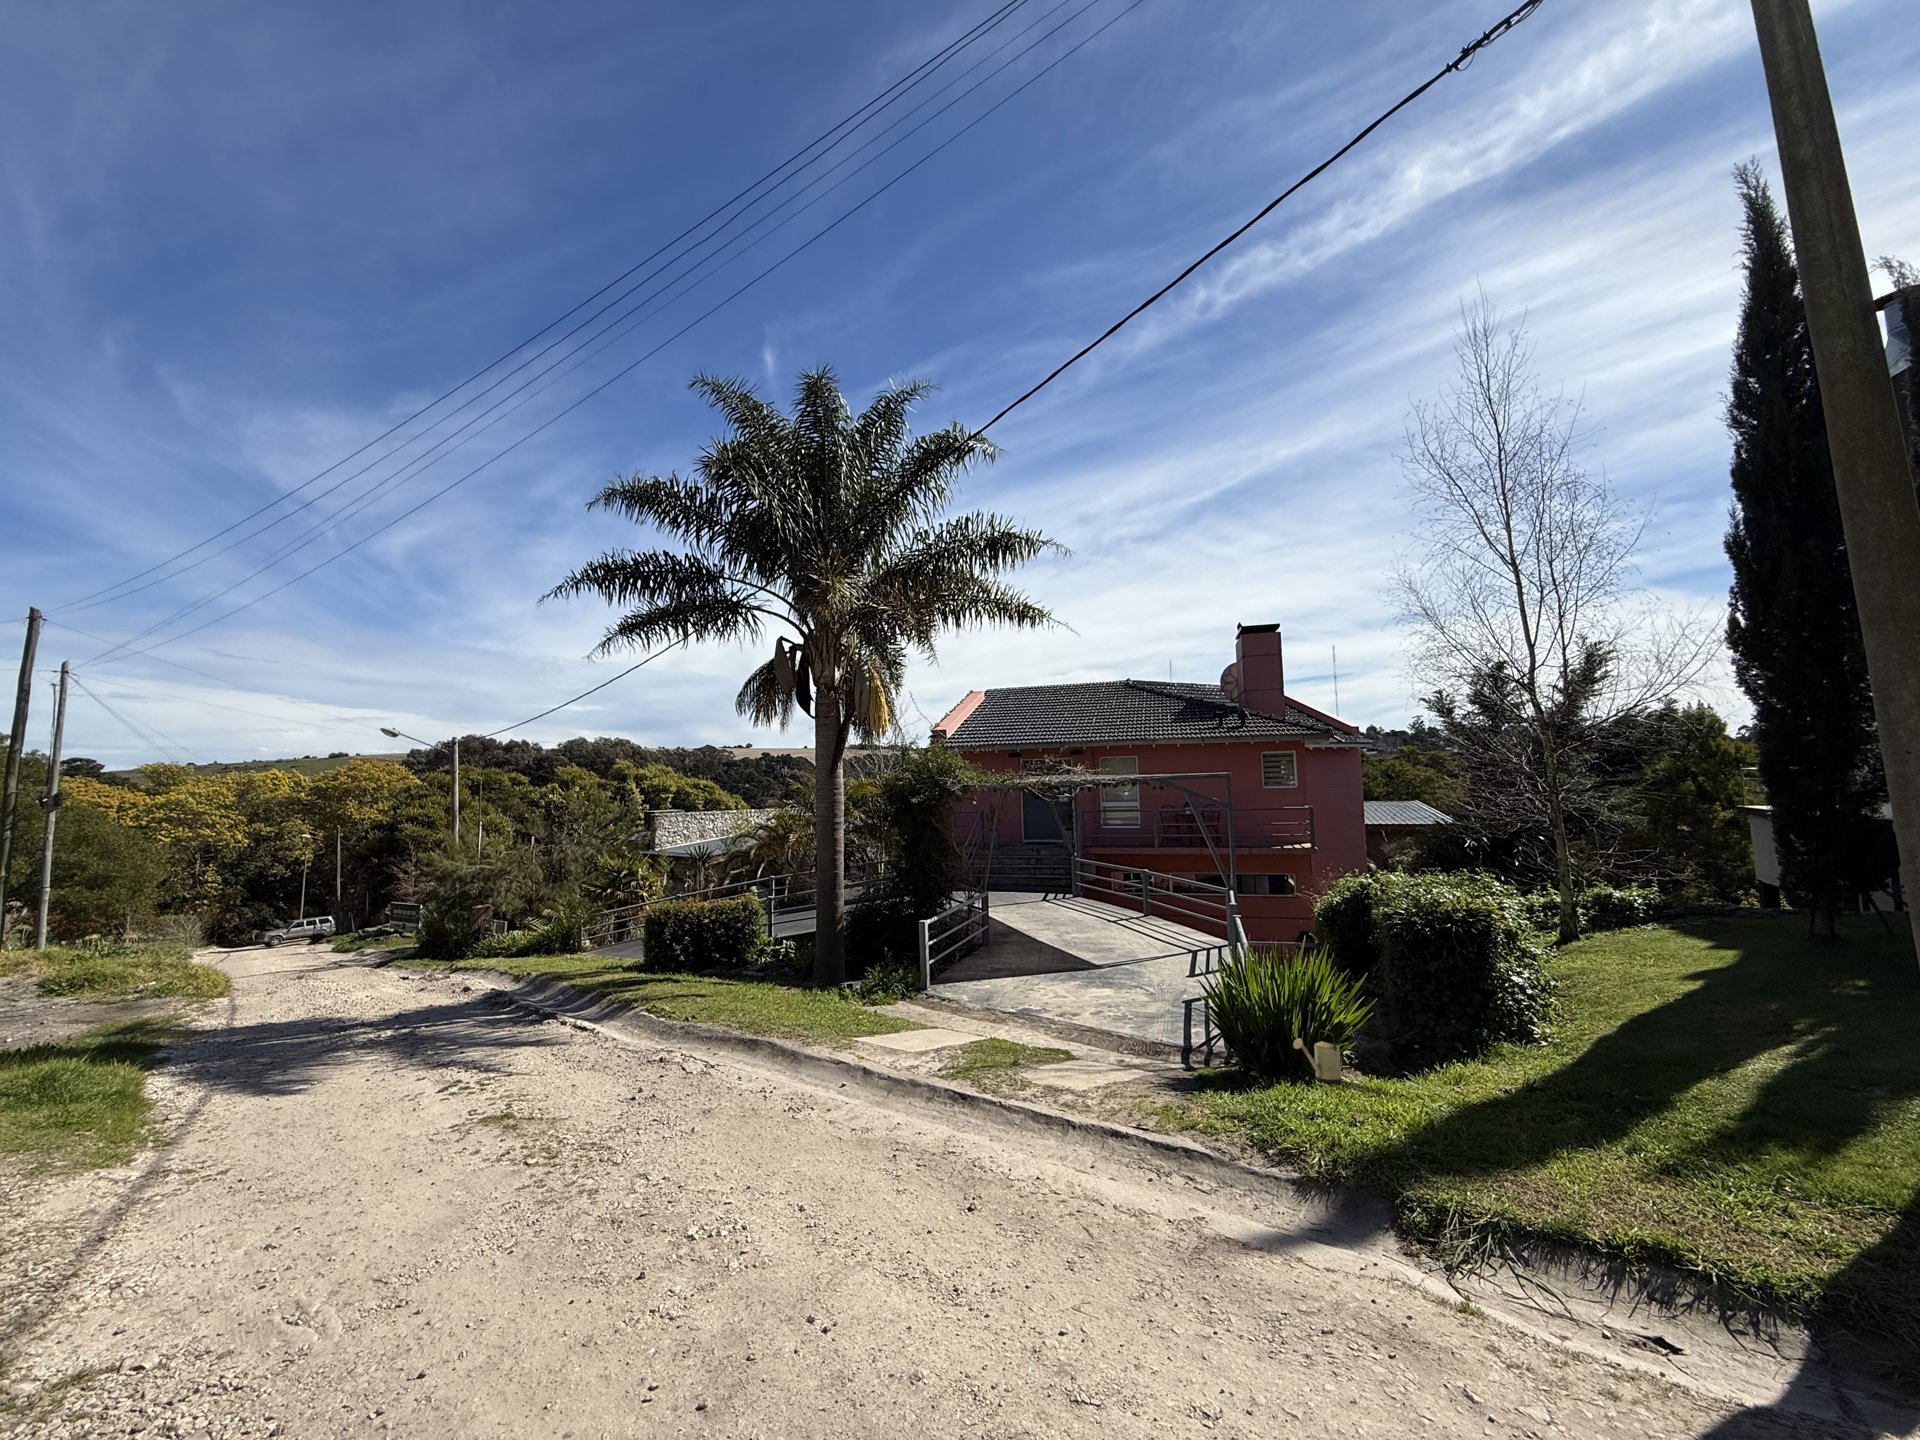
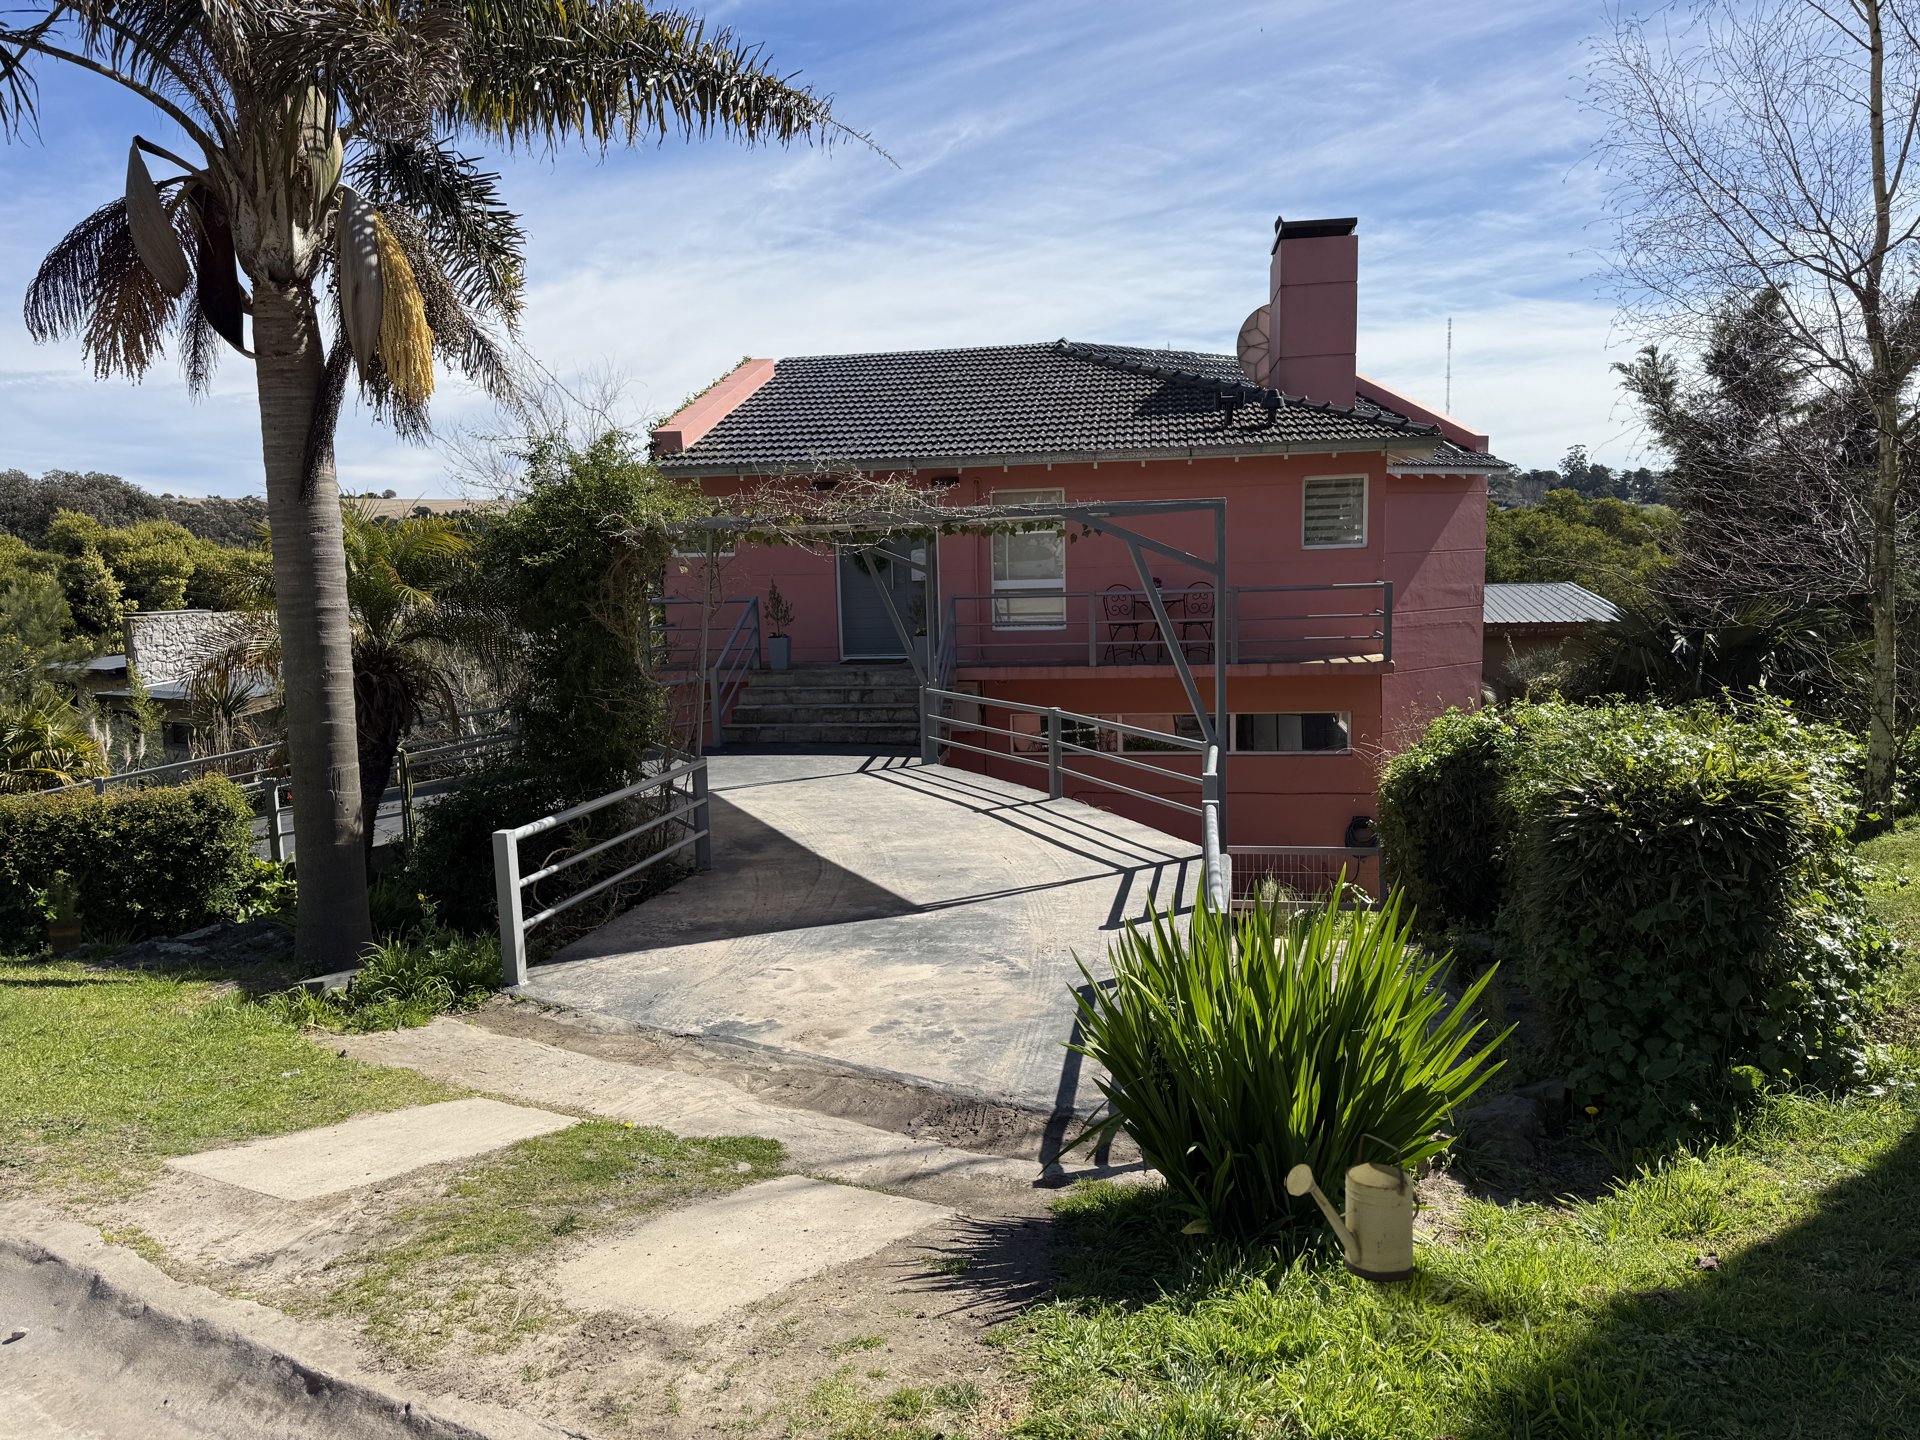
potted plant: none [698,937,723,975] -> present [45,871,83,952]

